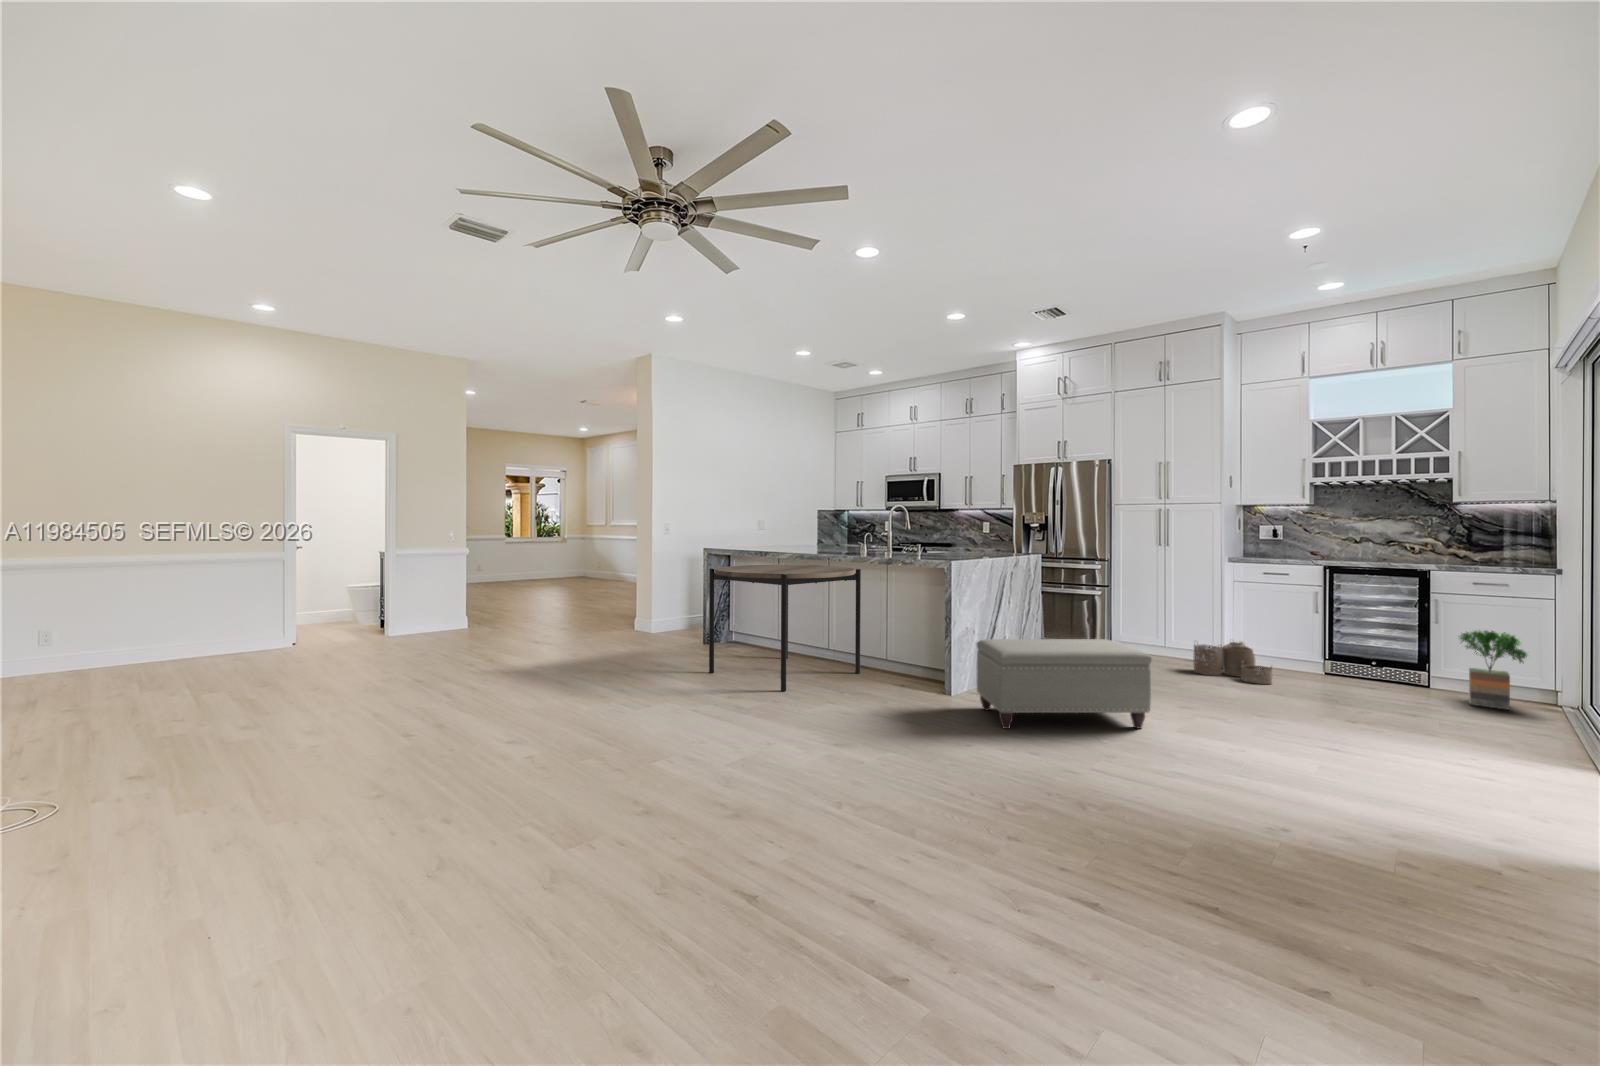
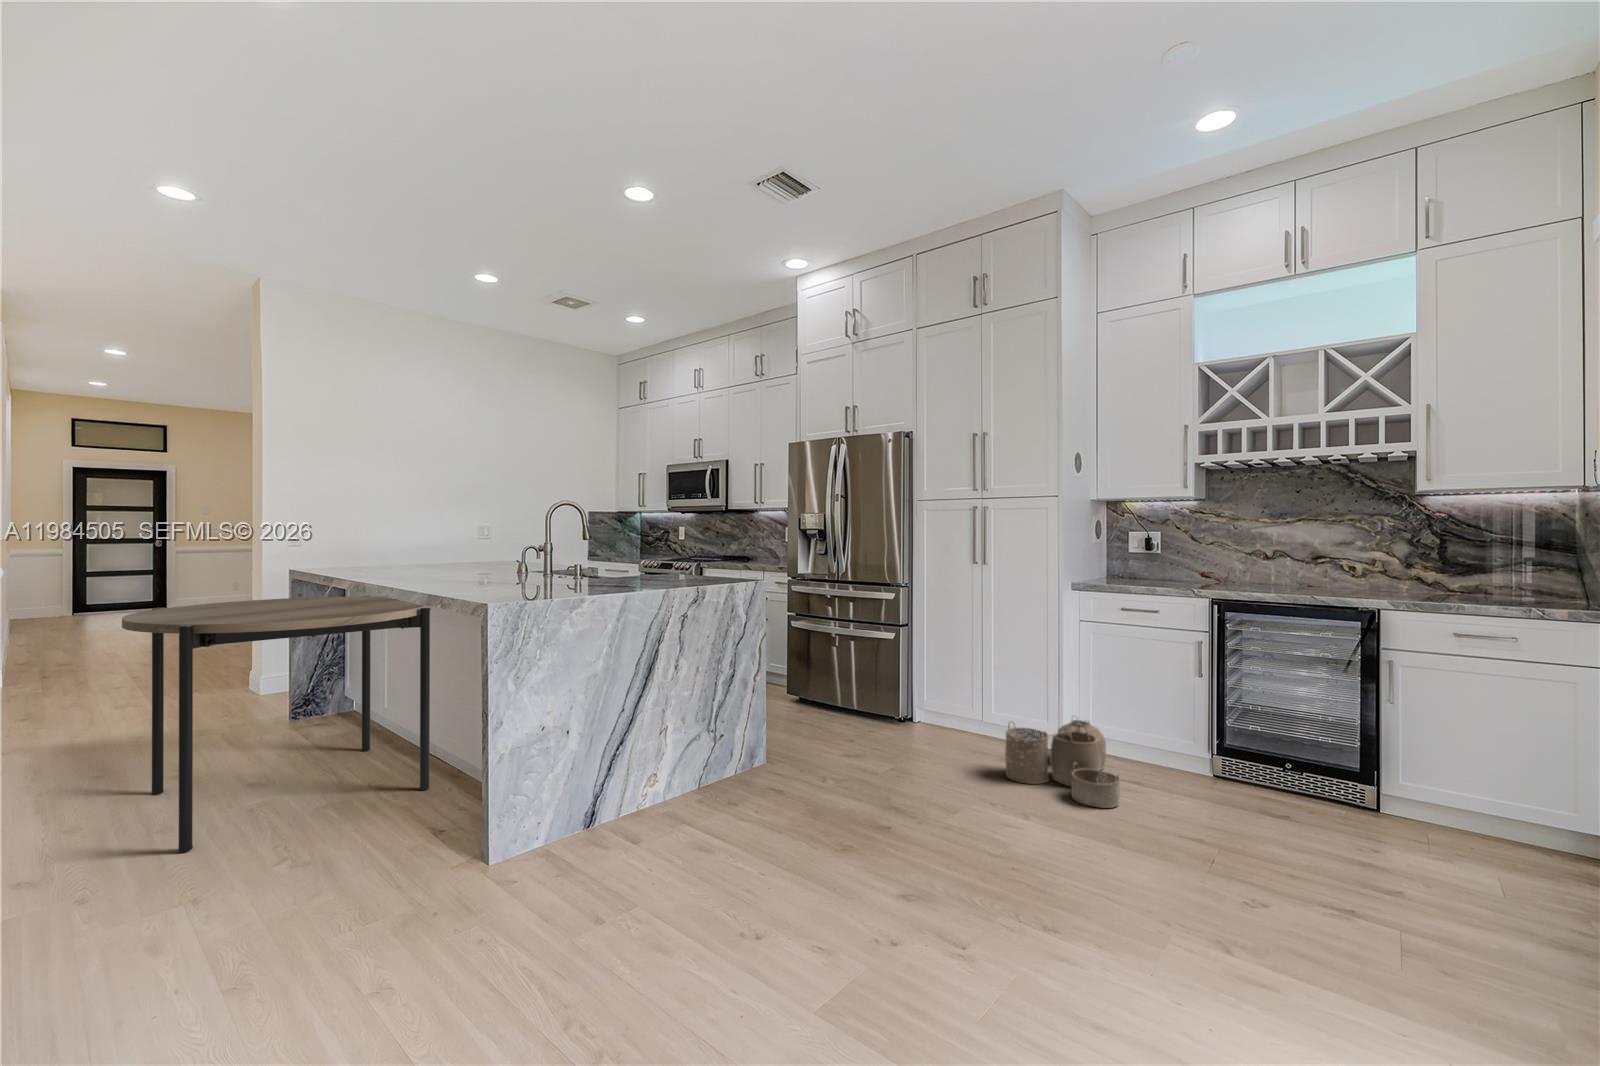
potted tree: present [1458,630,1528,710] -> none [1425,722,1562,884]
ottoman: present [977,639,1152,729] -> none [415,762,772,1002]

